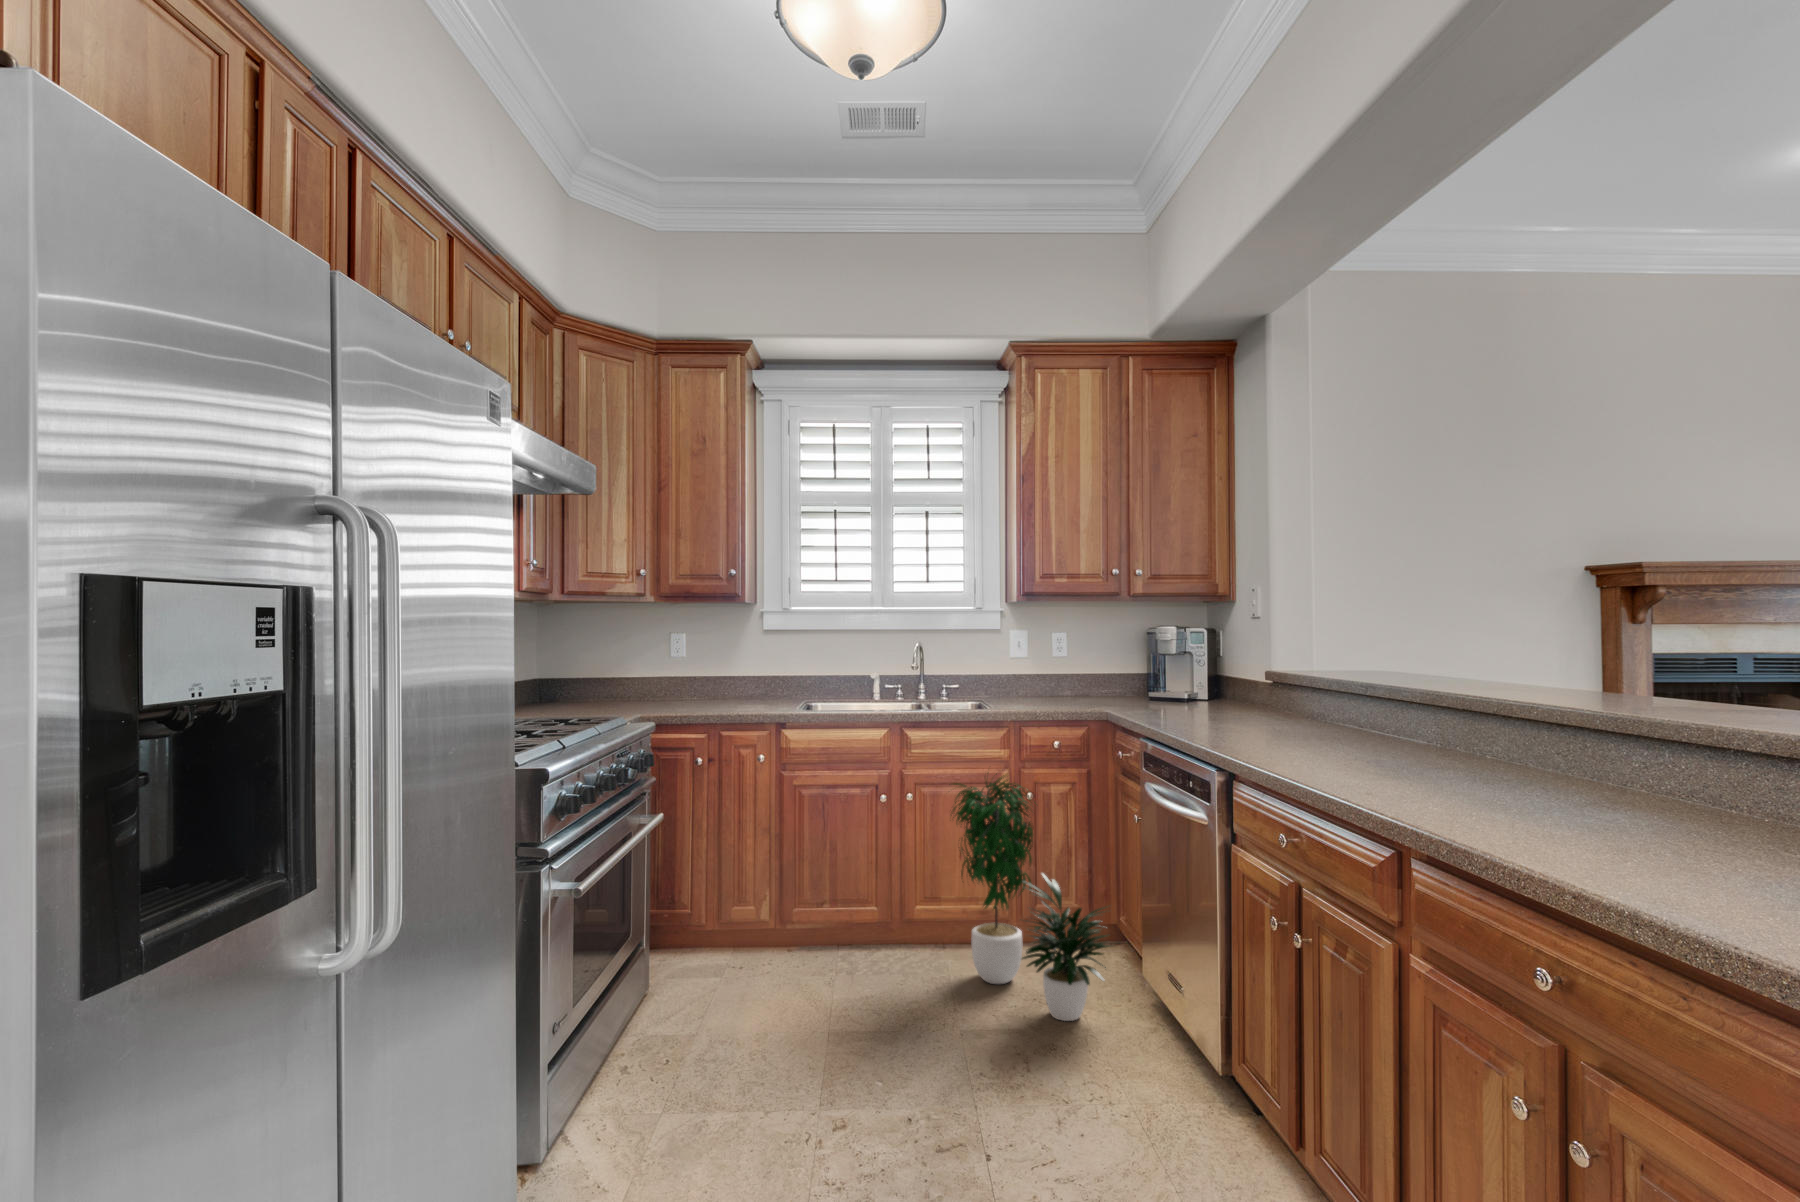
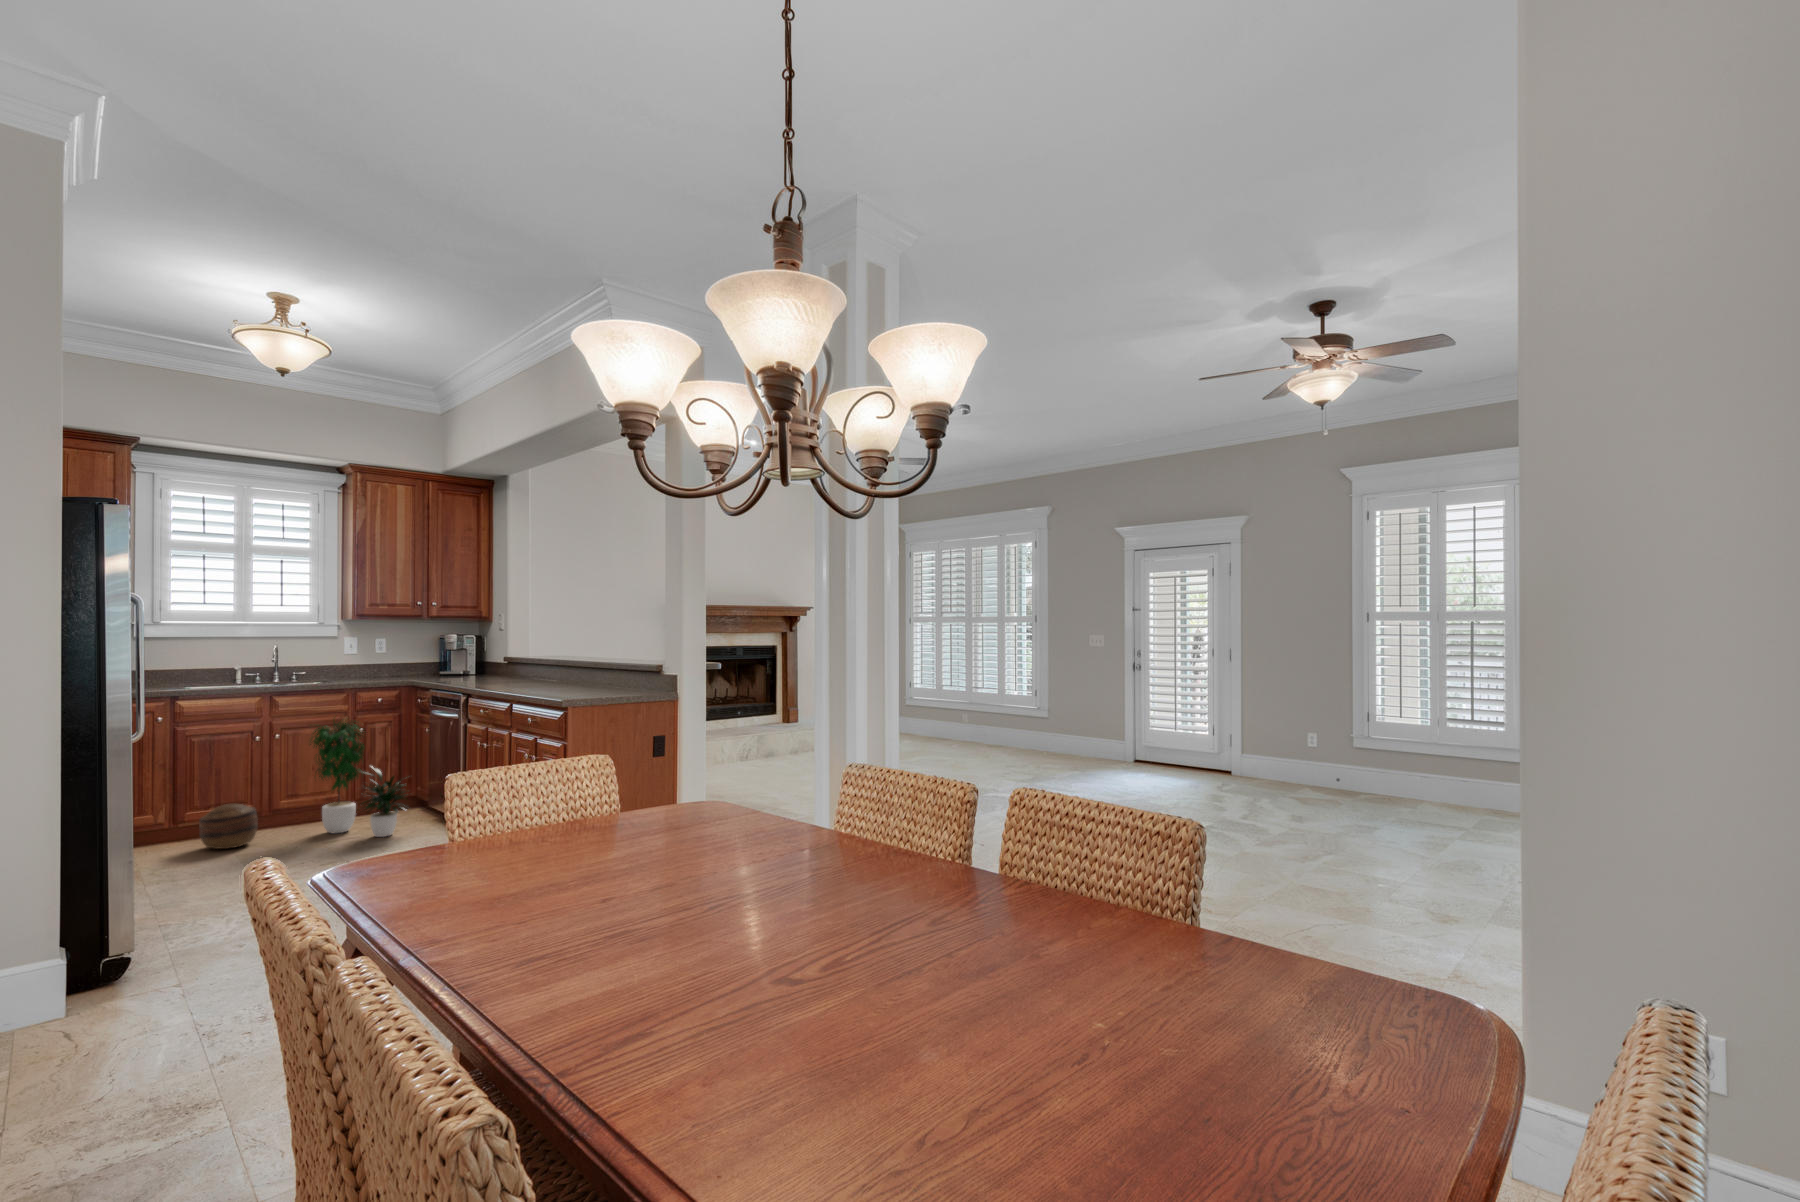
basket: none [806,905,882,984] -> present [199,804,258,849]

